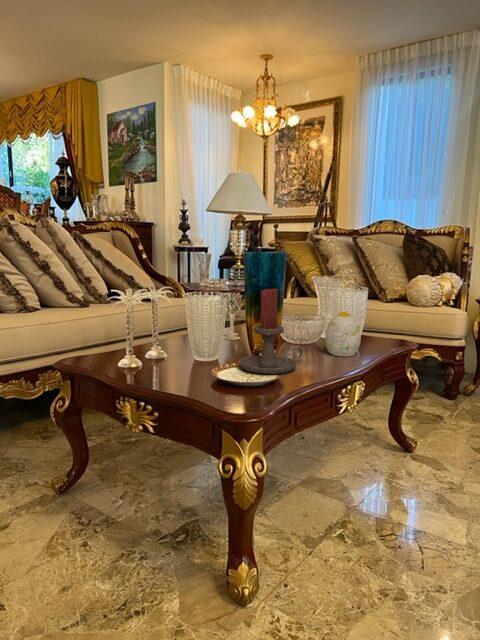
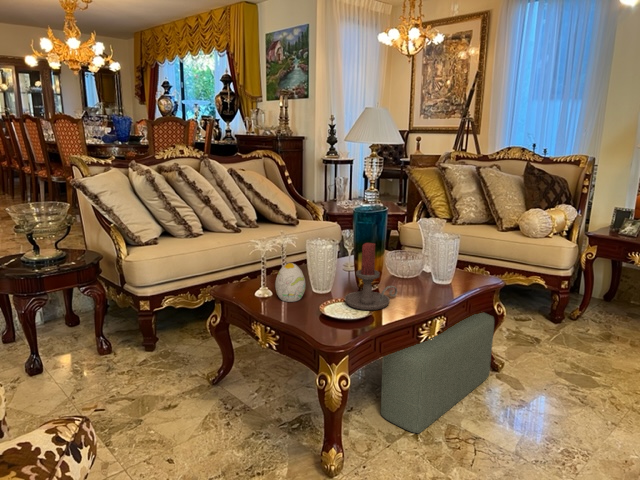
decorative egg: present [325,312,361,357] -> present [275,263,305,302]
pouf: none [290,378,408,532] -> present [381,312,494,433]

